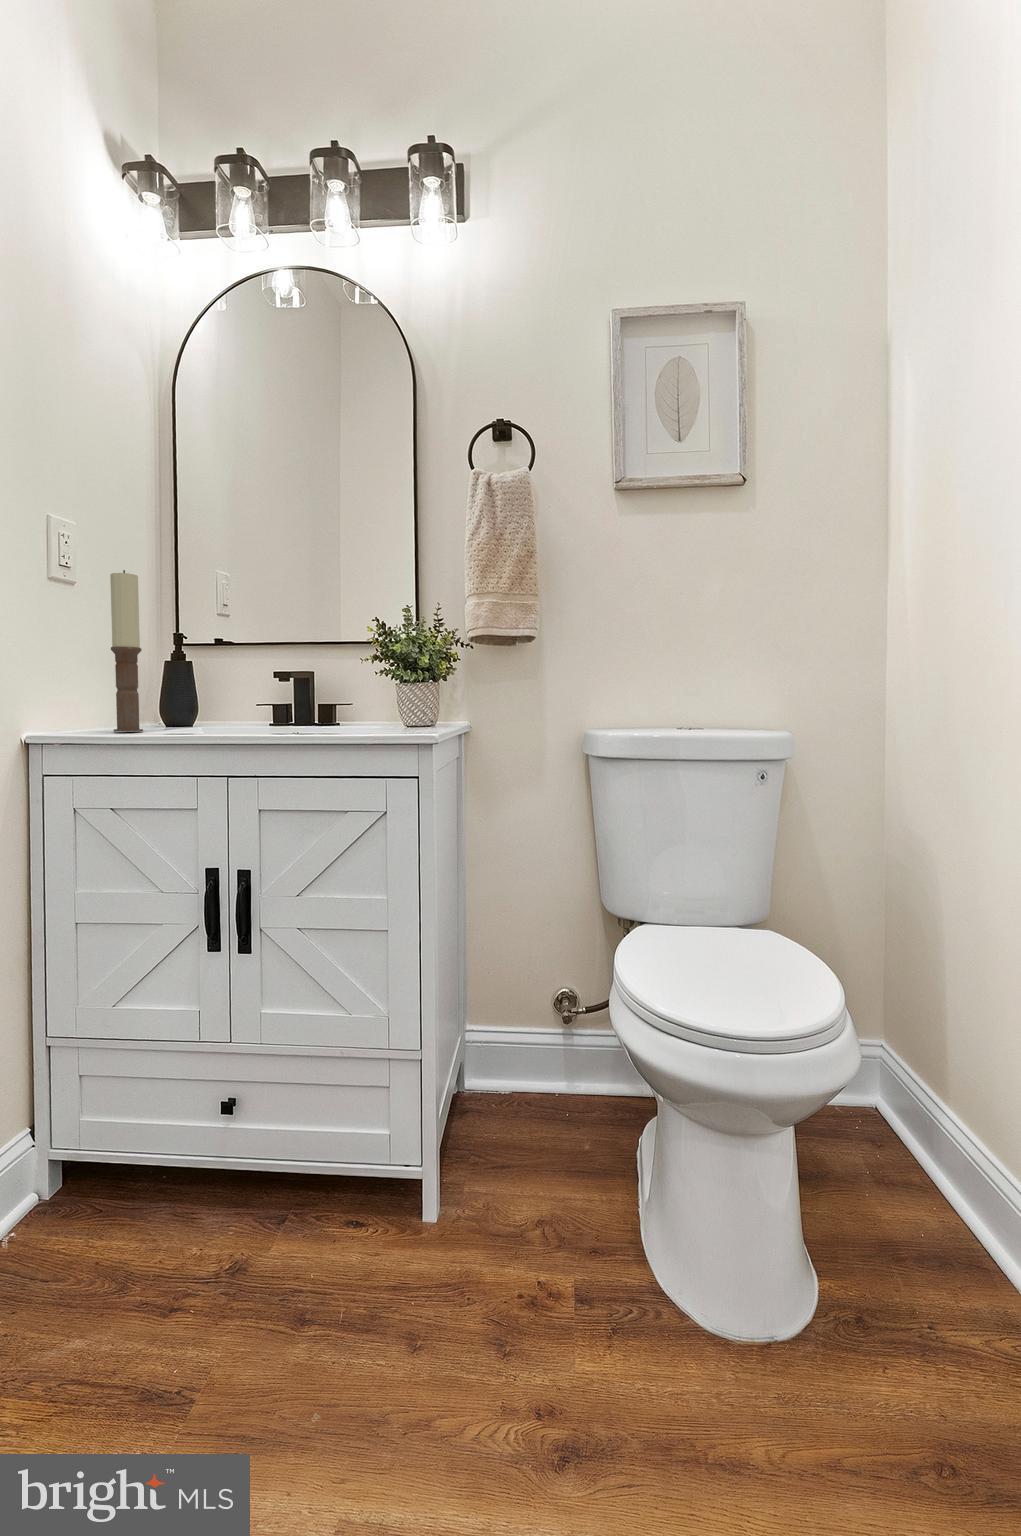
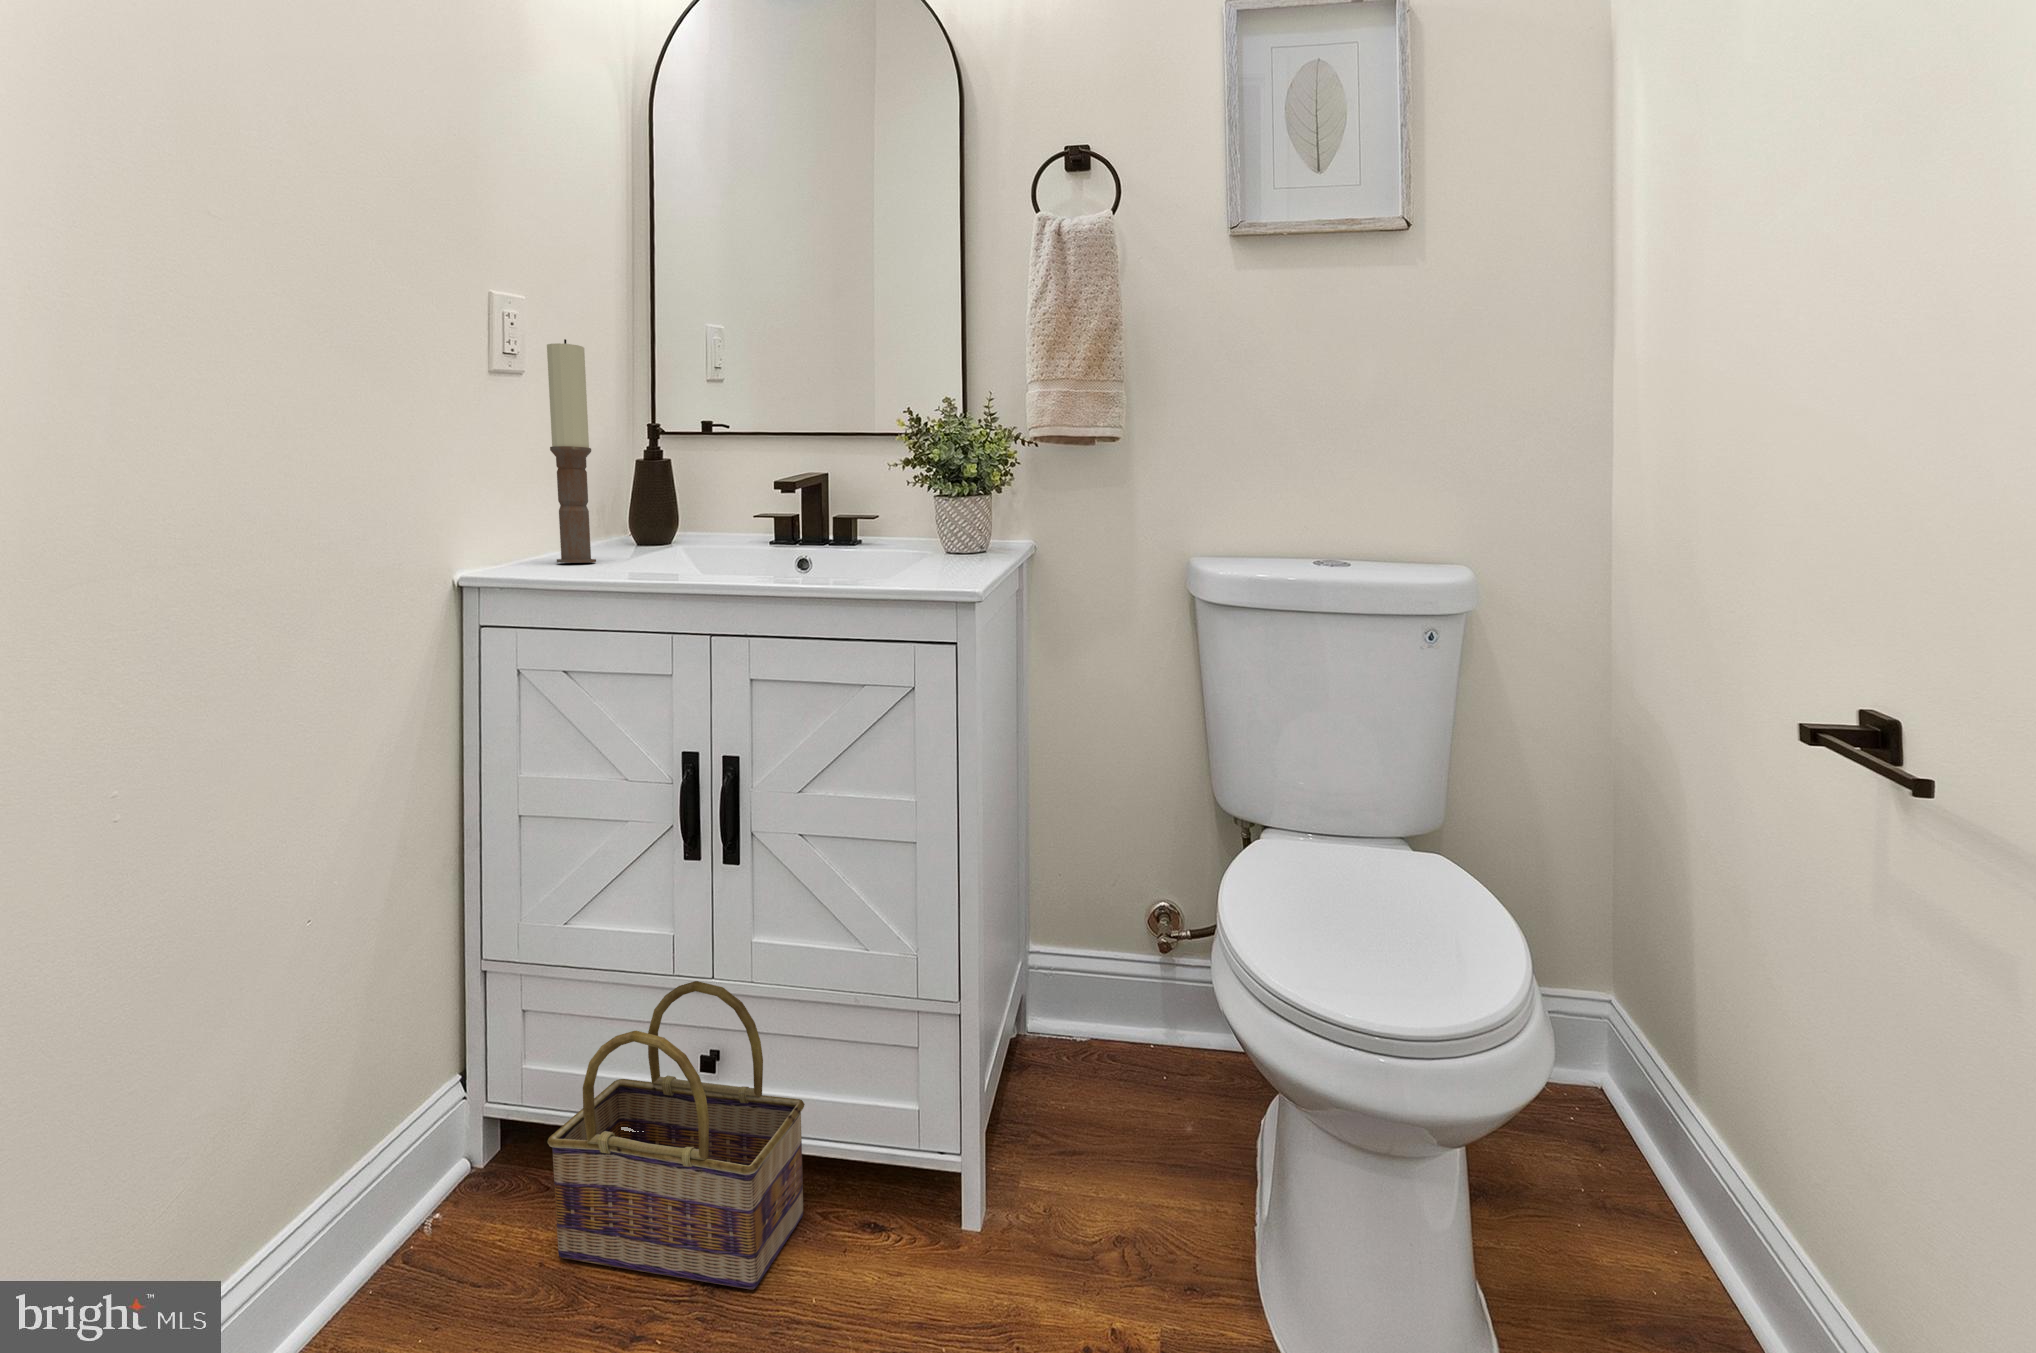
basket: none [106,1040,303,1272] -> present [548,981,805,1289]

